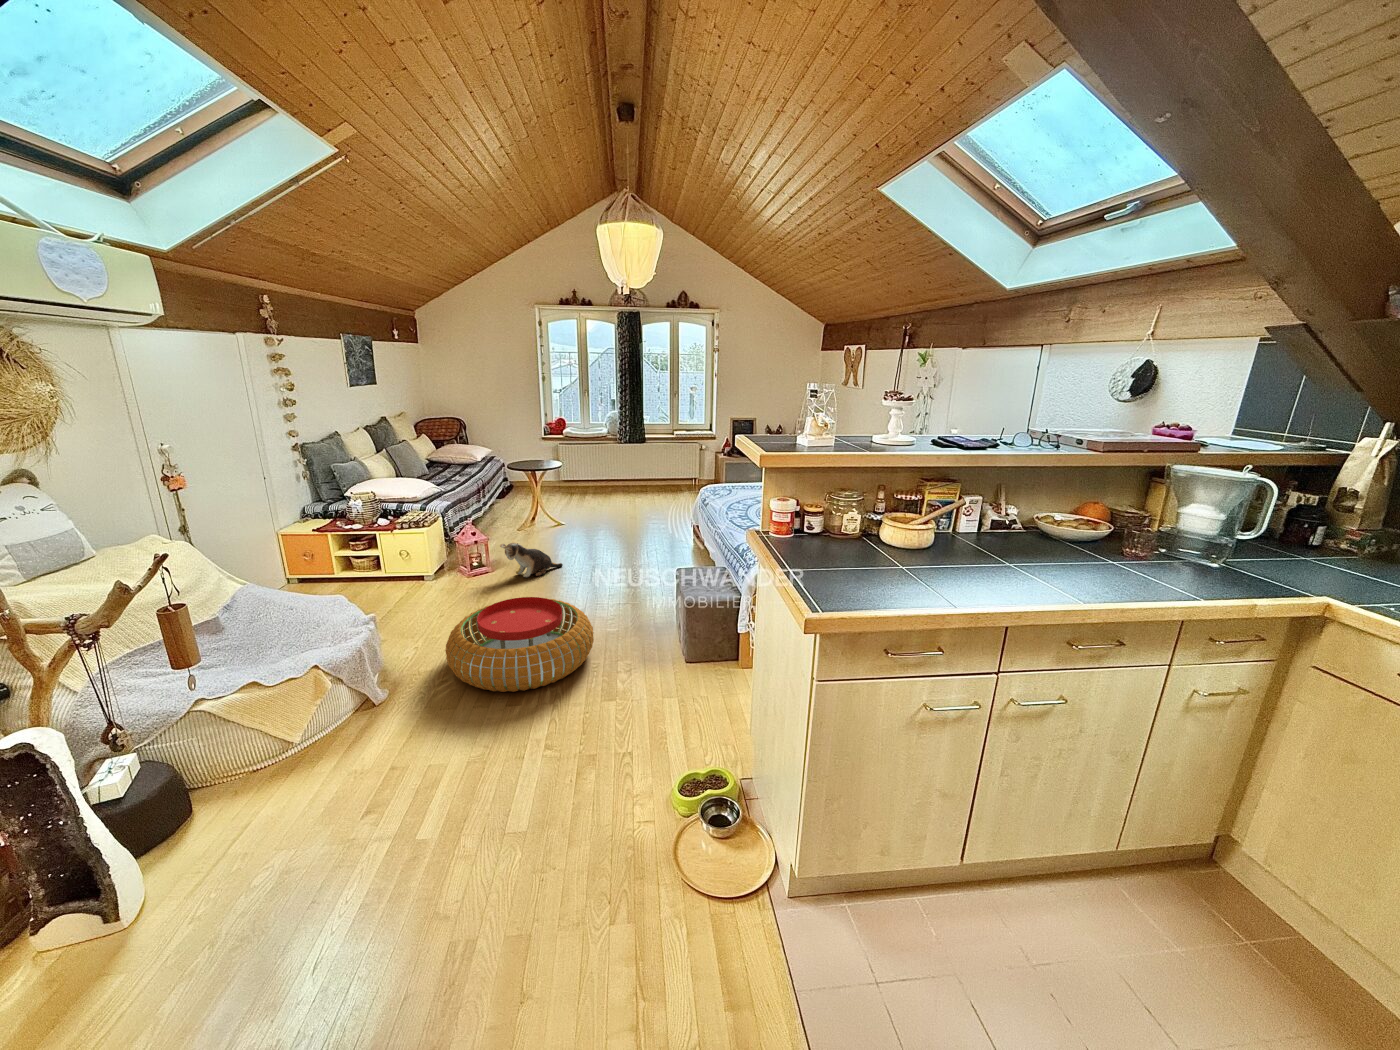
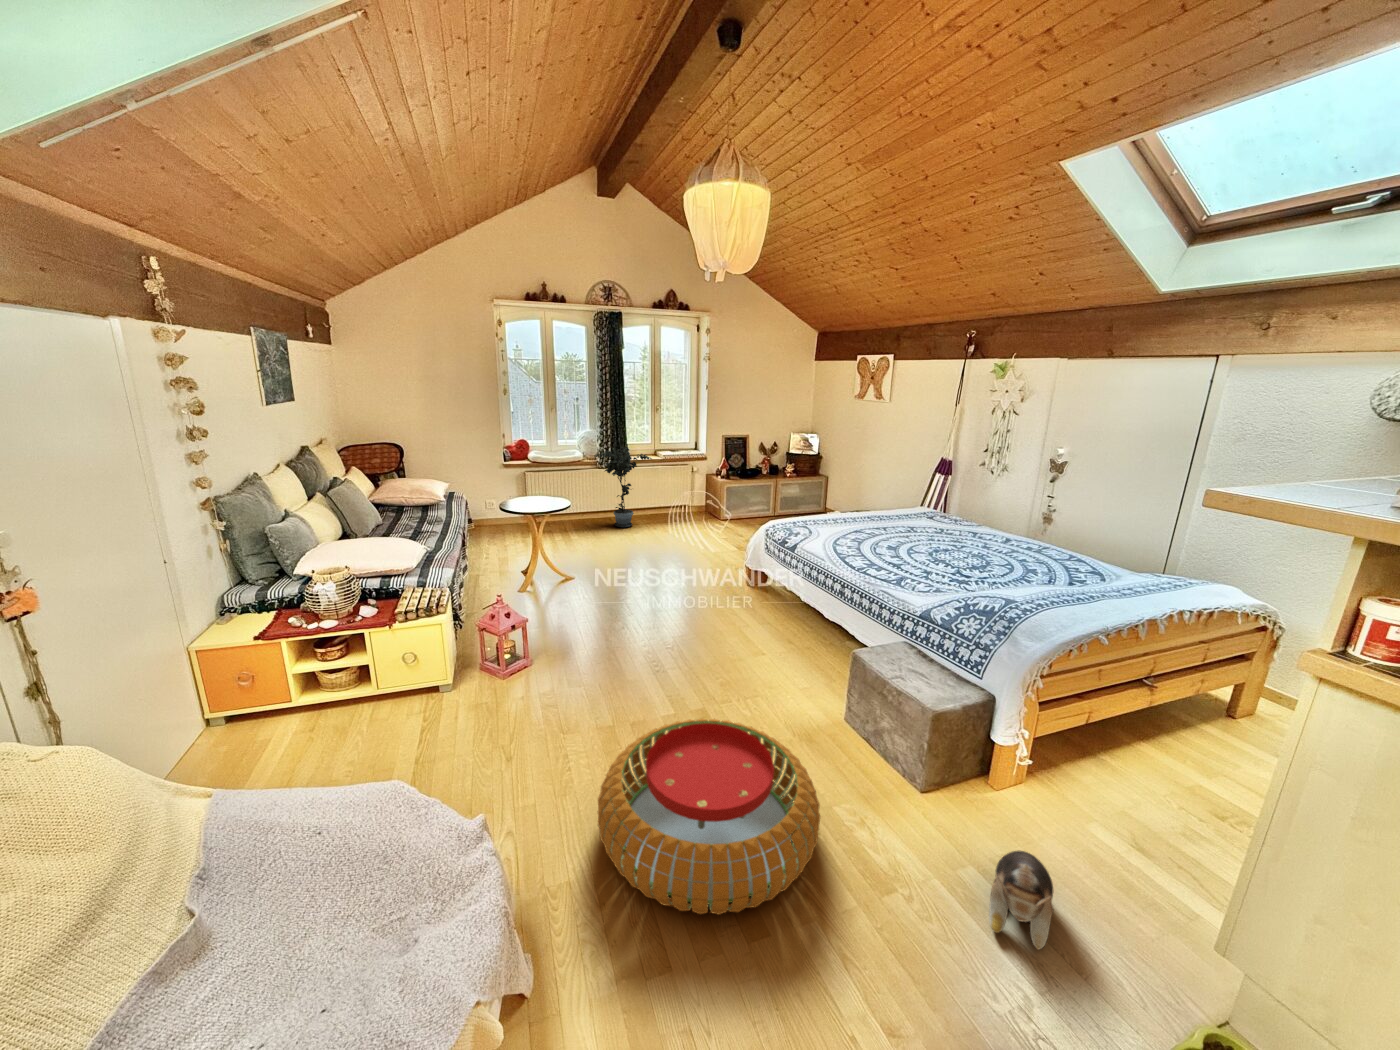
potted plant: none [610,422,657,492] -> present [594,444,652,527]
plush toy: present [500,543,563,577] -> present [989,851,1053,949]

